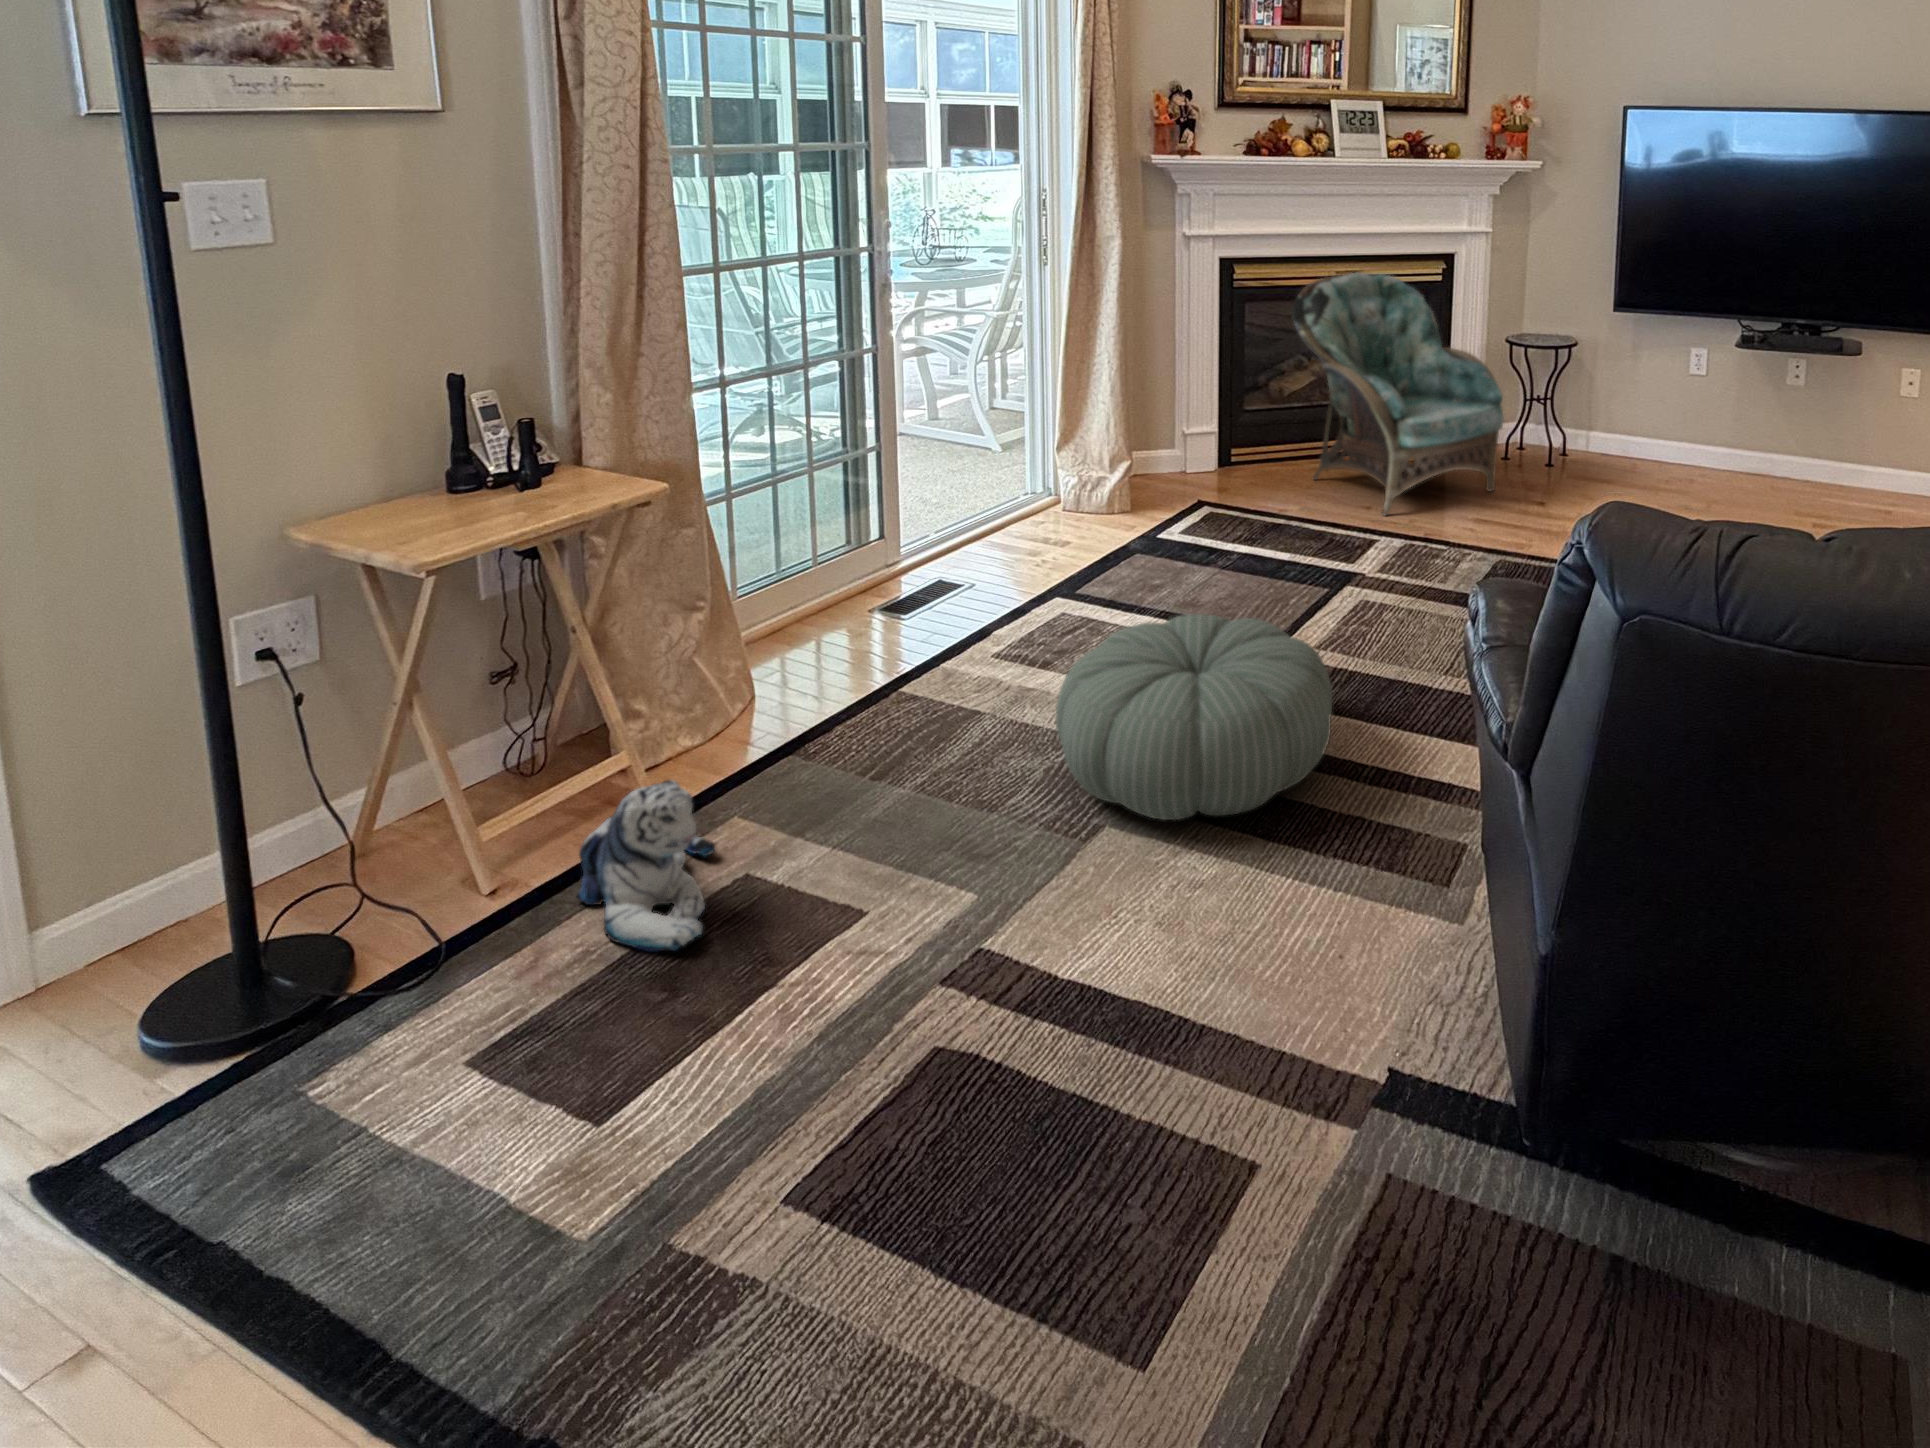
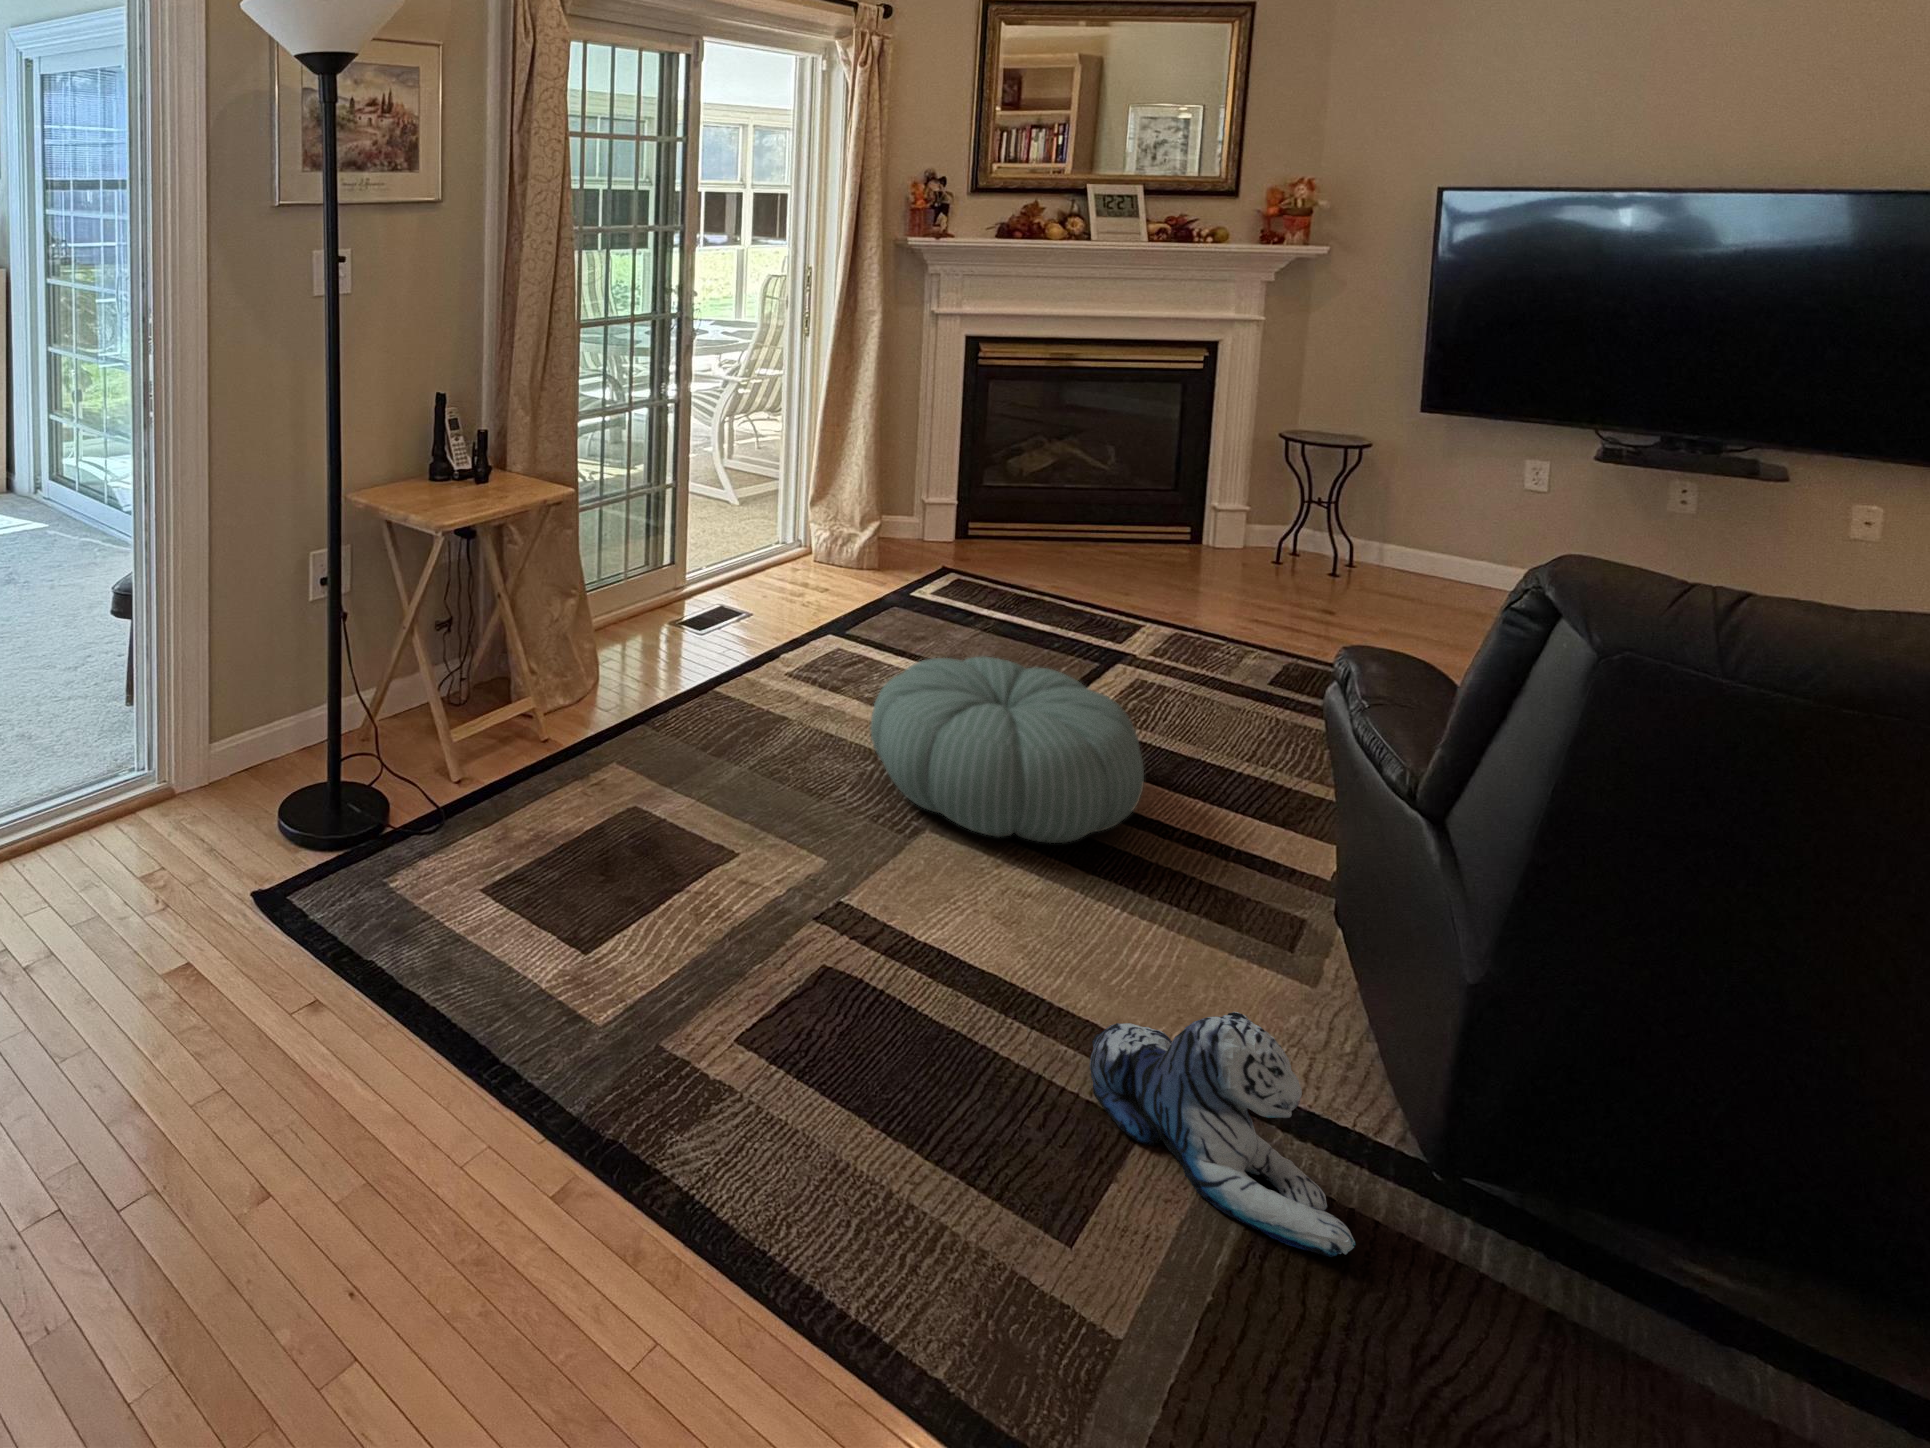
armchair: present [1292,272,1504,515] -> none [1042,356,1285,602]
plush toy: present [577,780,715,951] -> present [1090,1012,1355,1257]

